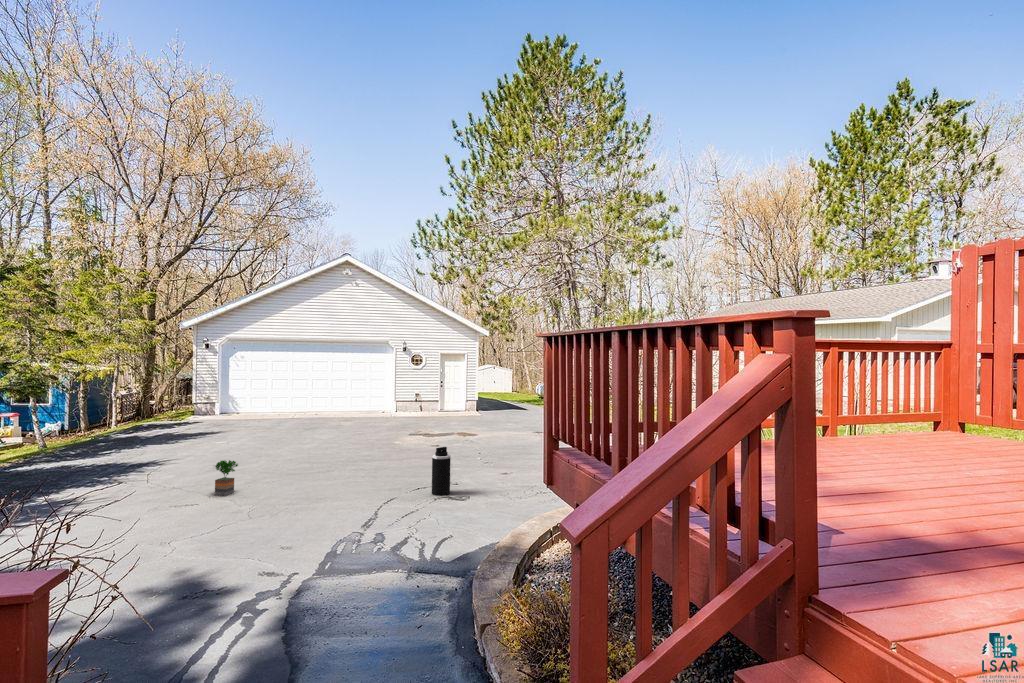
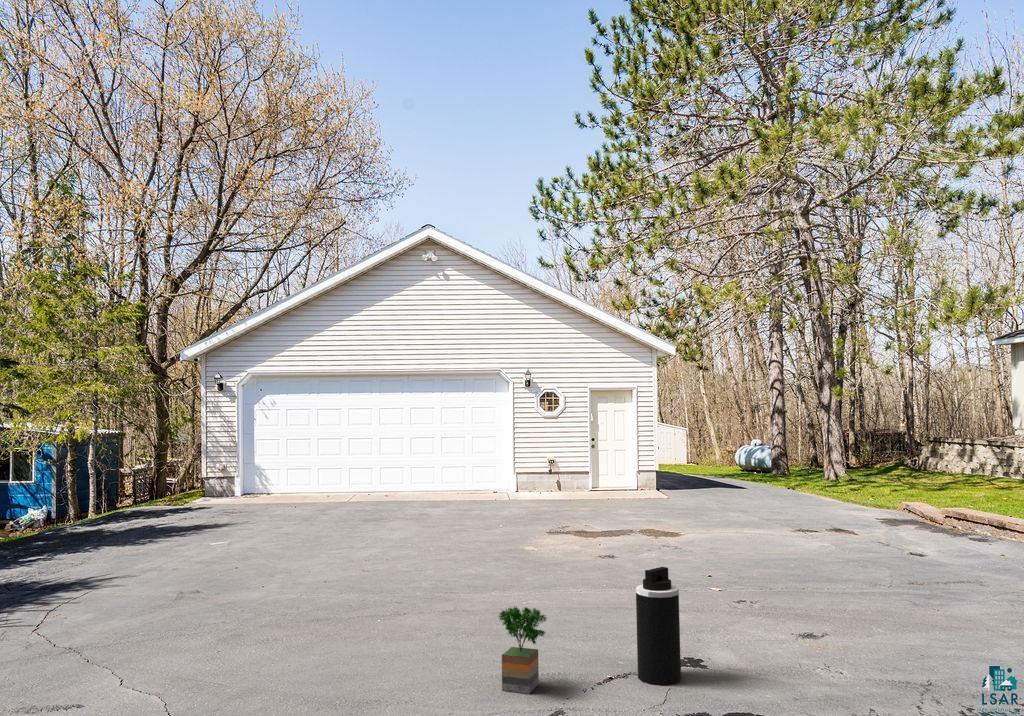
potted tree: present [215,460,238,496] -> present [499,607,547,694]

